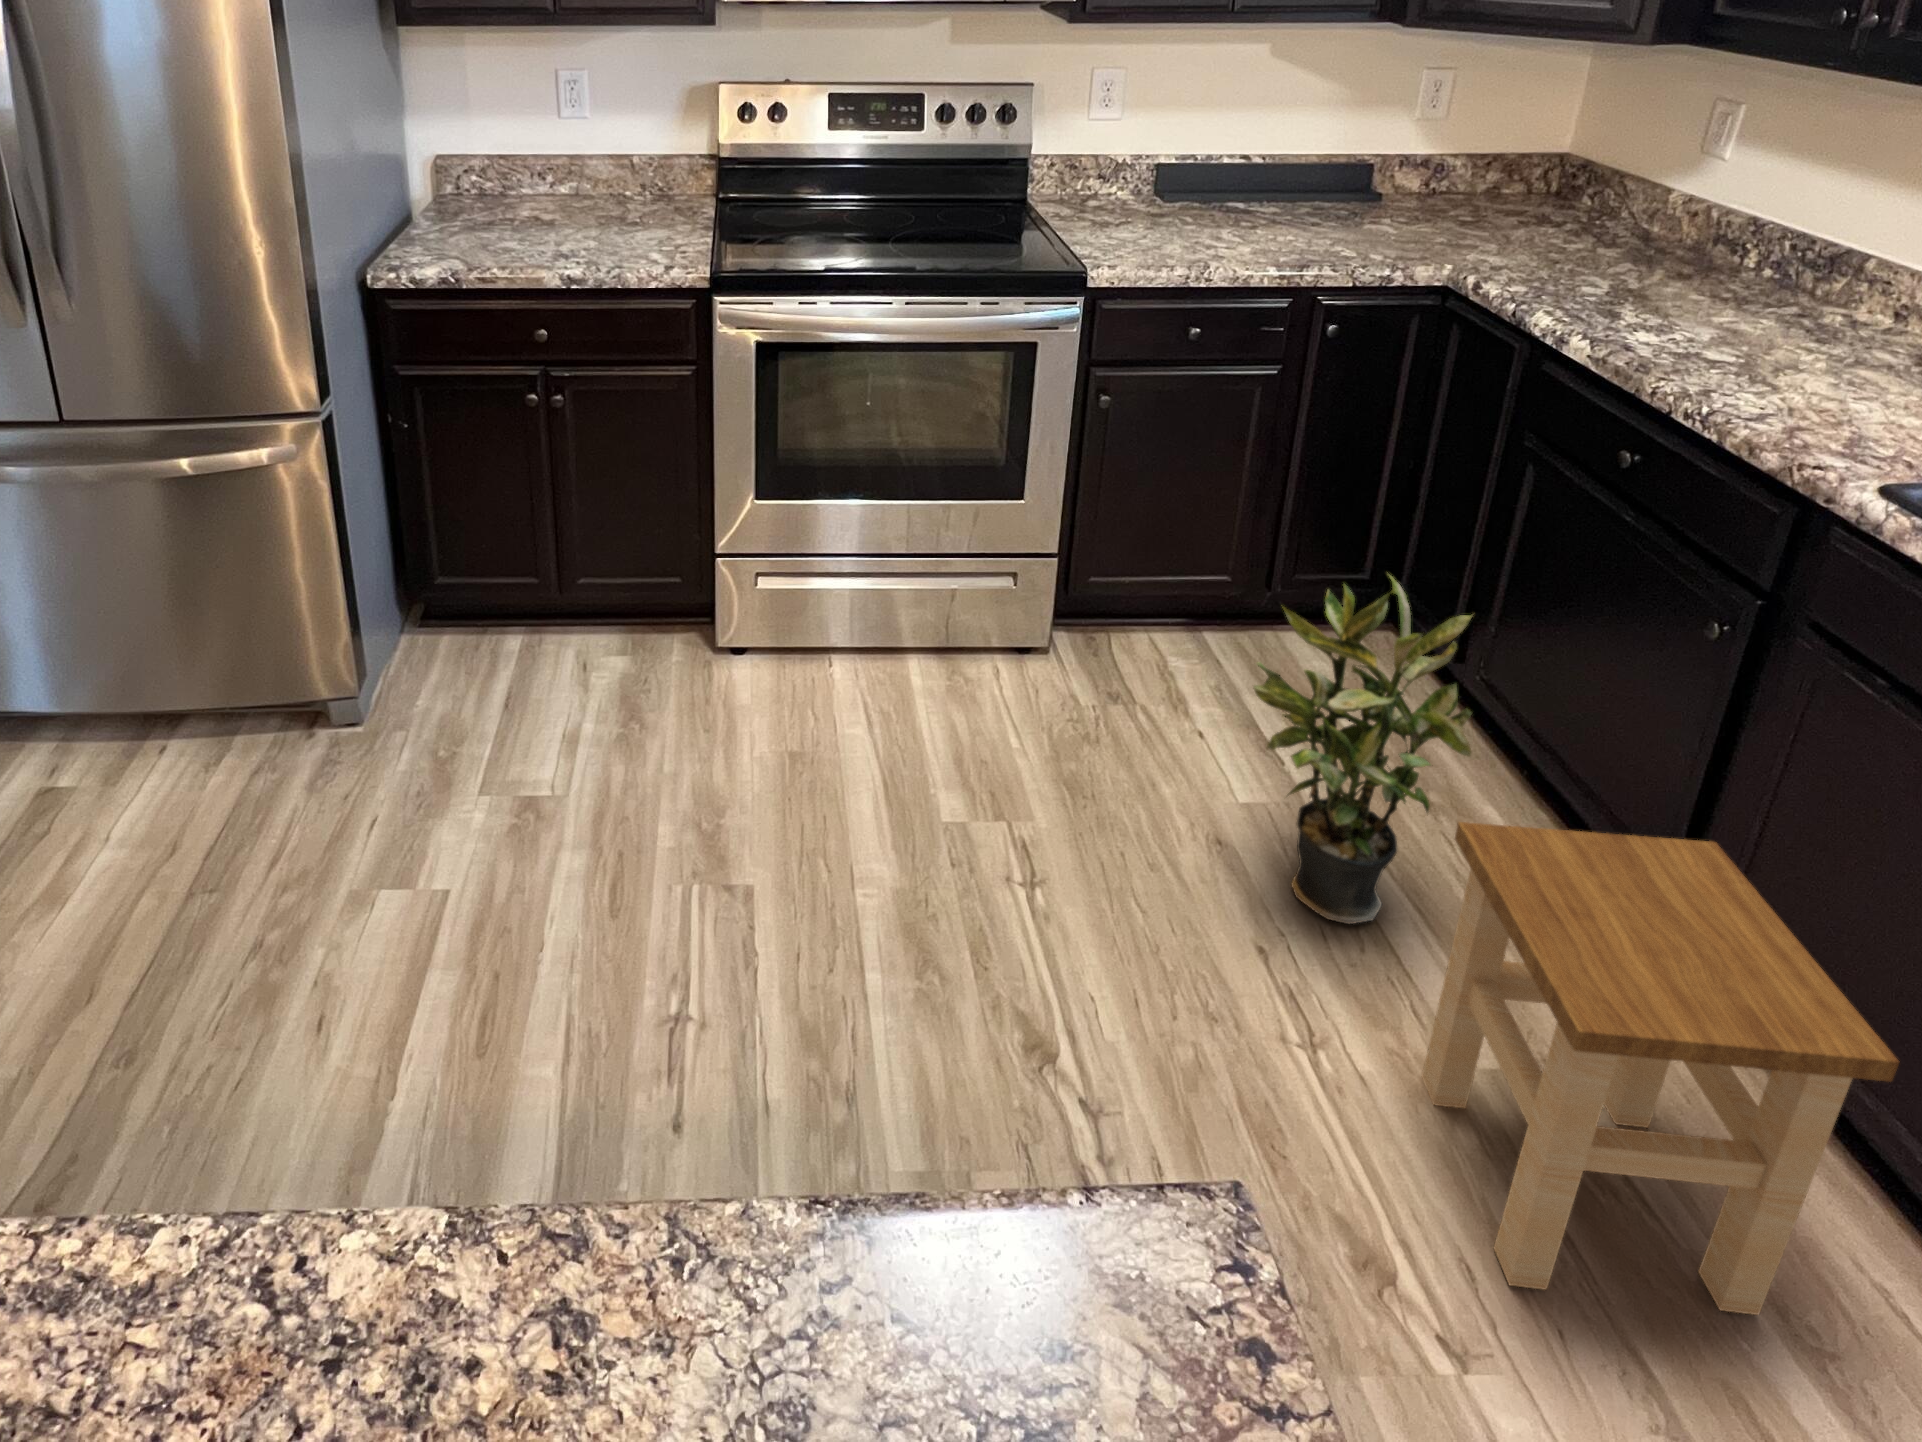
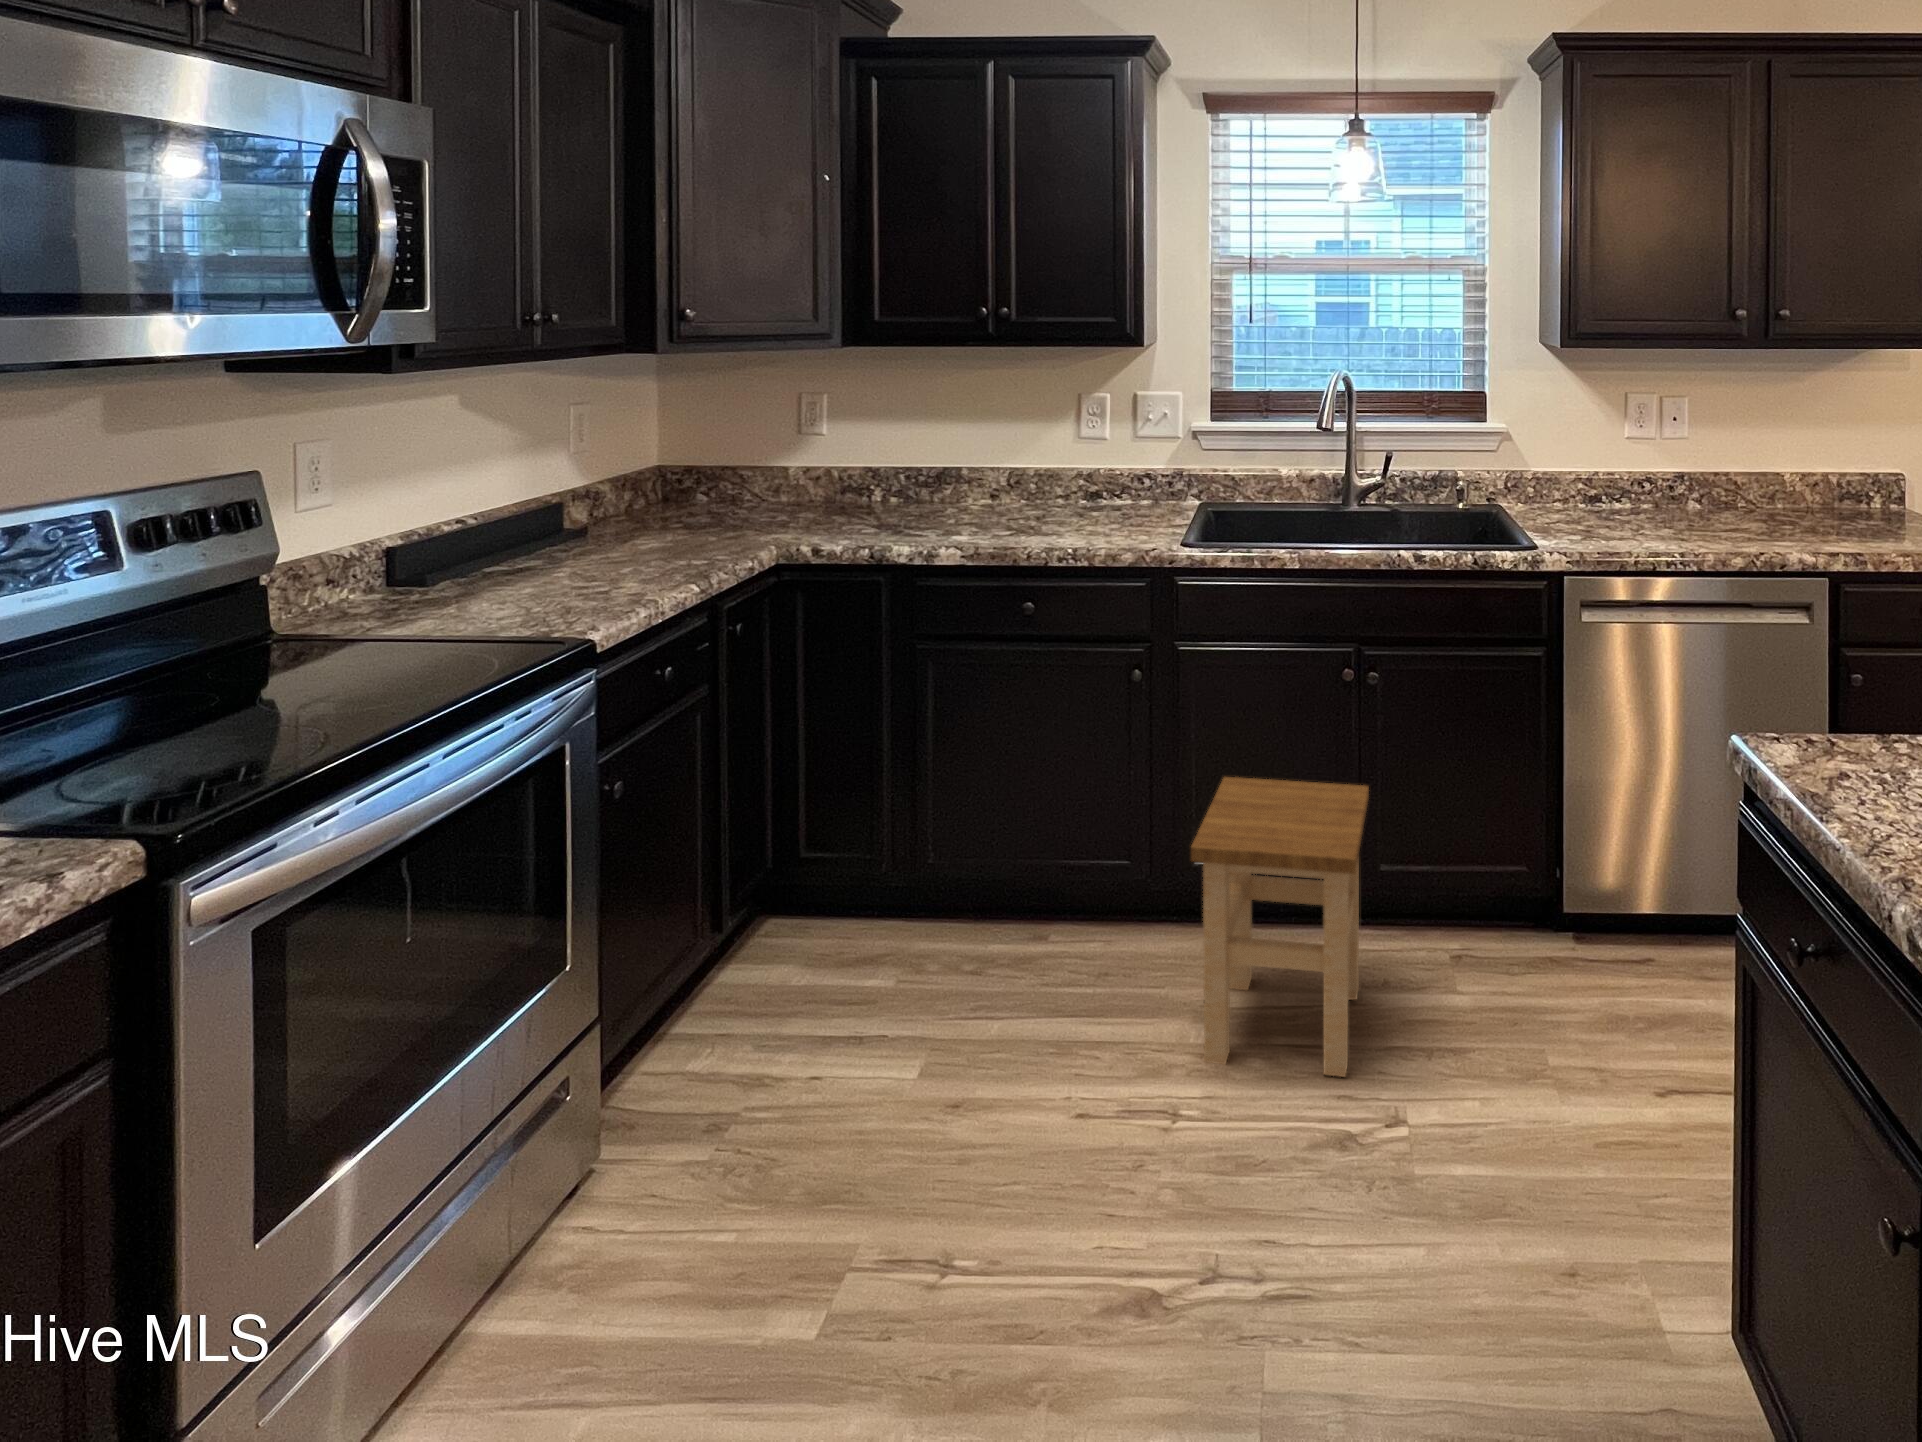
potted plant: present [1254,575,1472,924] -> none [956,739,1107,1072]

